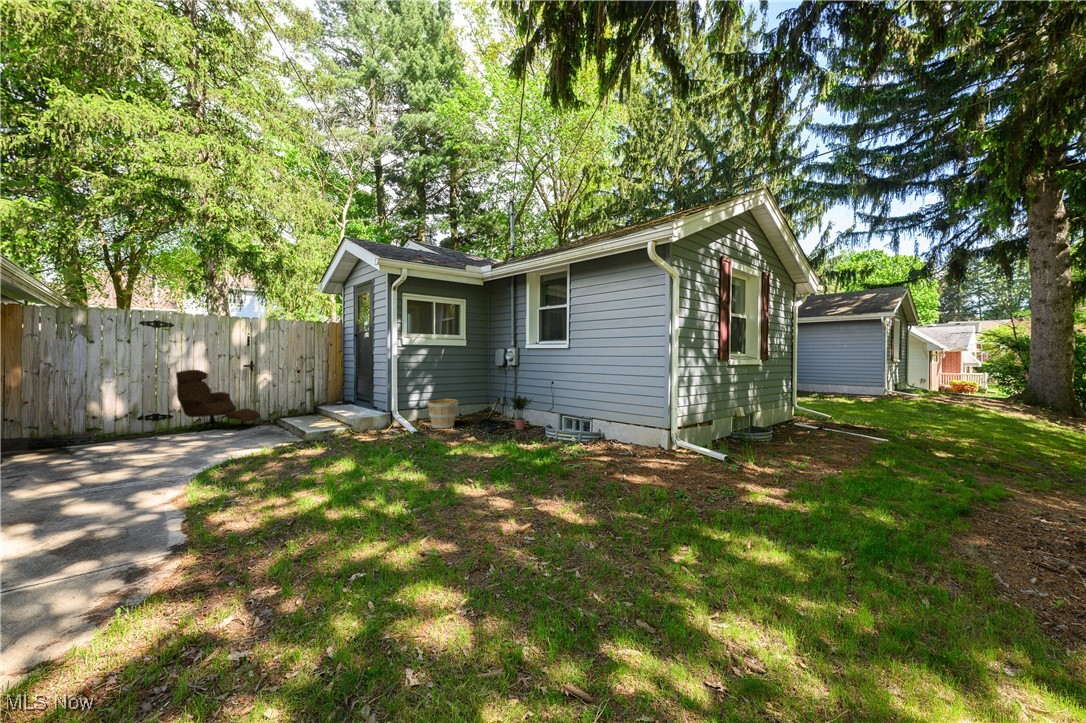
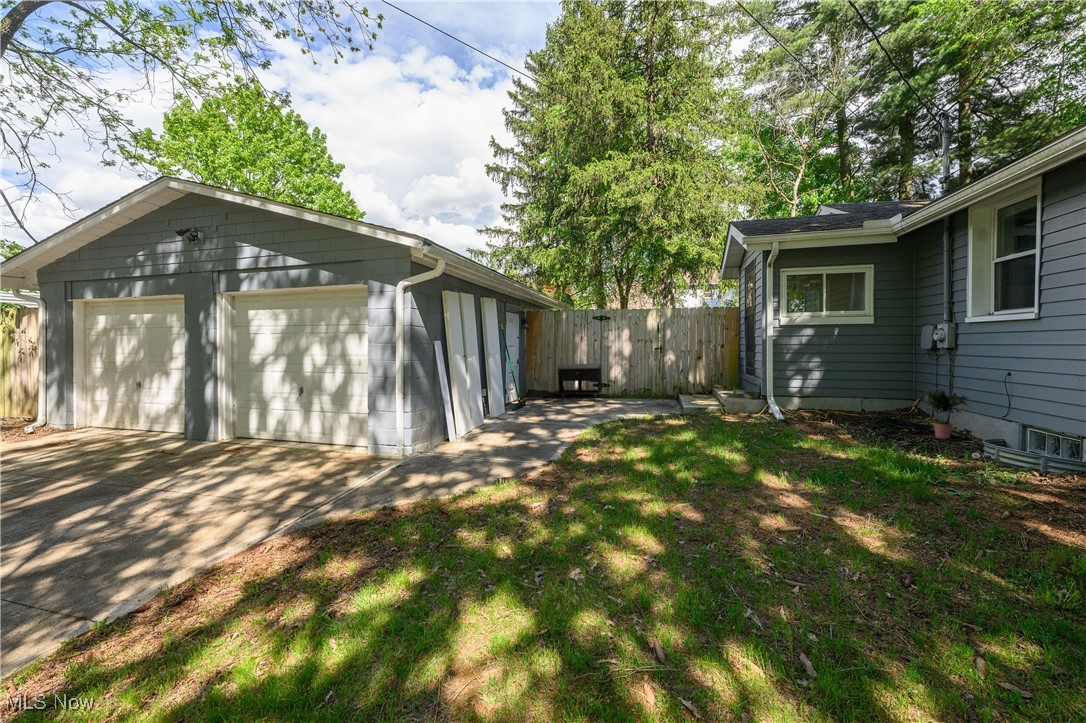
lounge chair: present [176,370,260,432] -> none [611,351,662,400]
storage bench: none [66,388,156,444] -> present [557,363,602,396]
wooden bucket: present [427,399,458,429] -> none [807,387,849,422]

